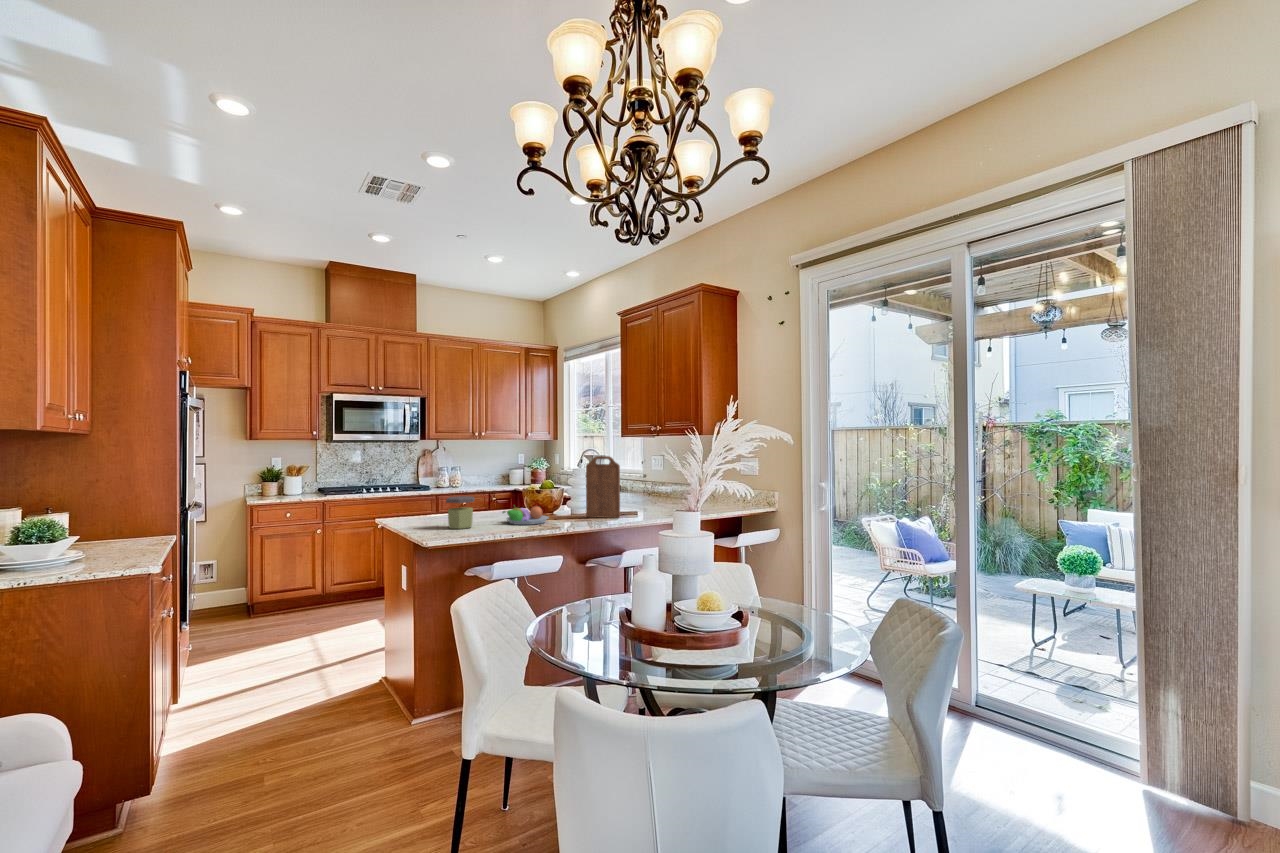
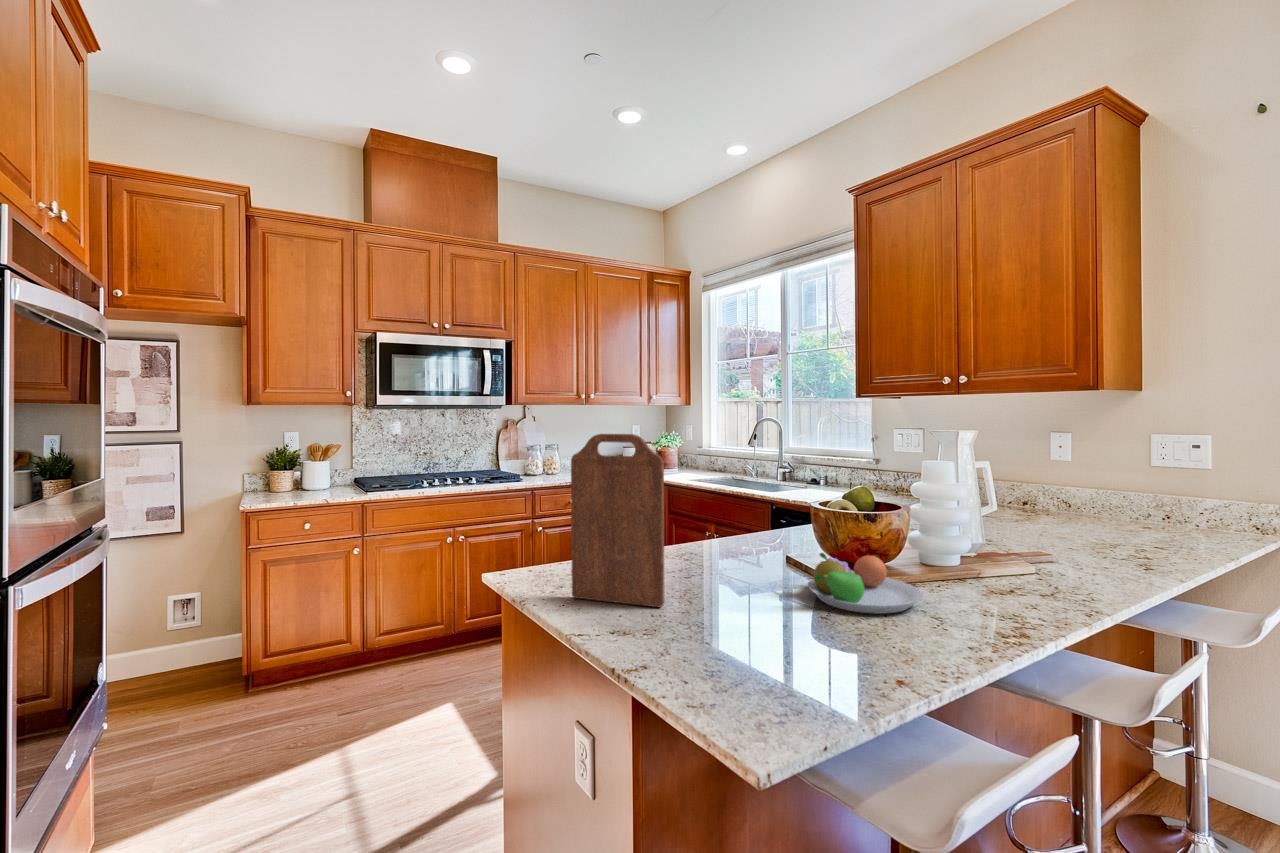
cutting board: present [586,456,620,518] -> present [571,434,664,607]
jar: present [446,496,475,529] -> none [691,539,773,640]

